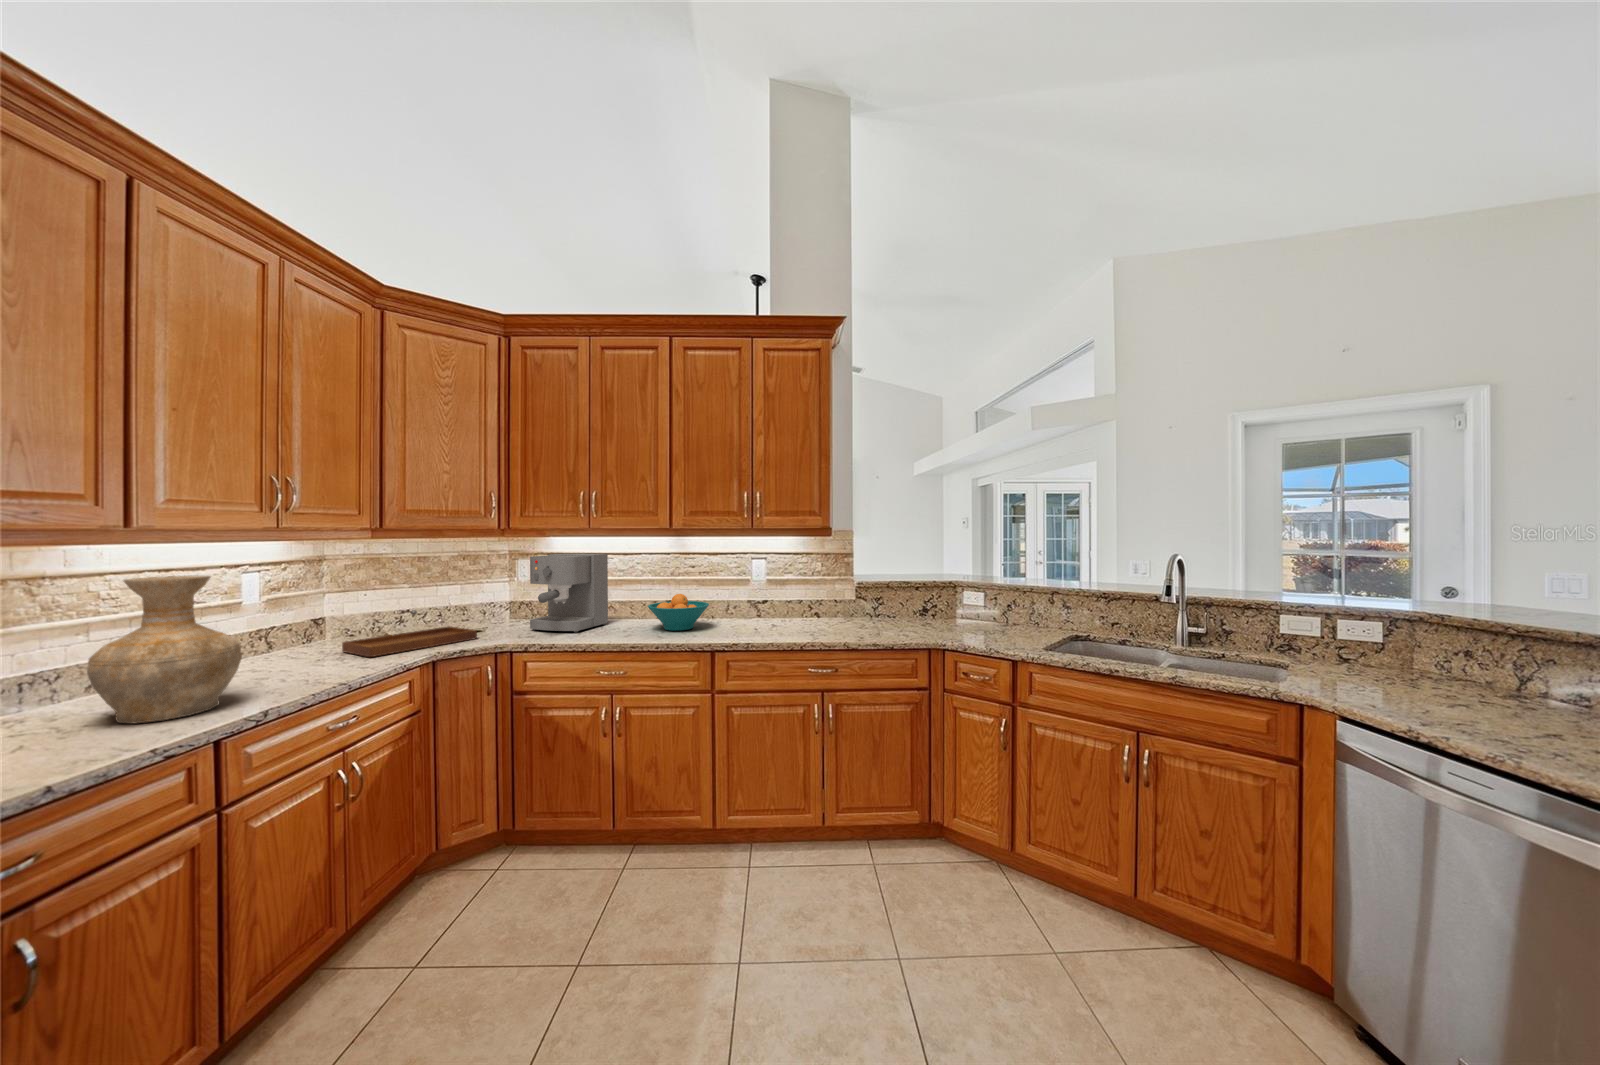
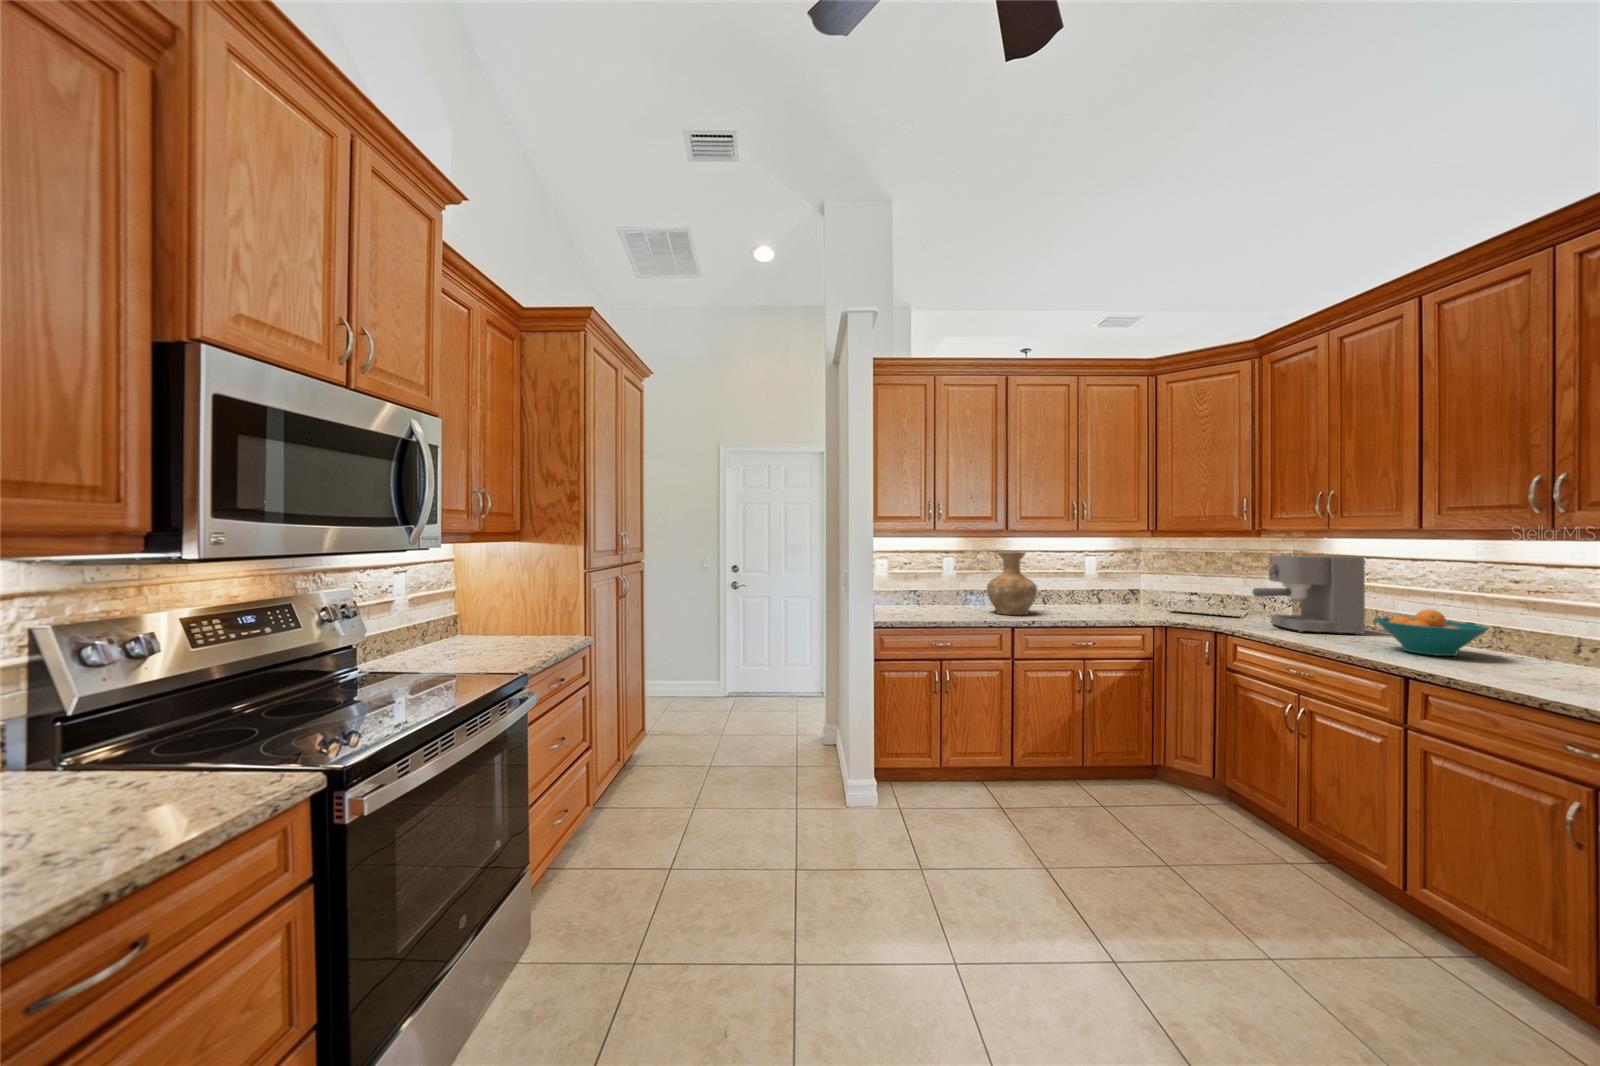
tray: present [342,610,477,657] -> none [1124,590,1213,620]

